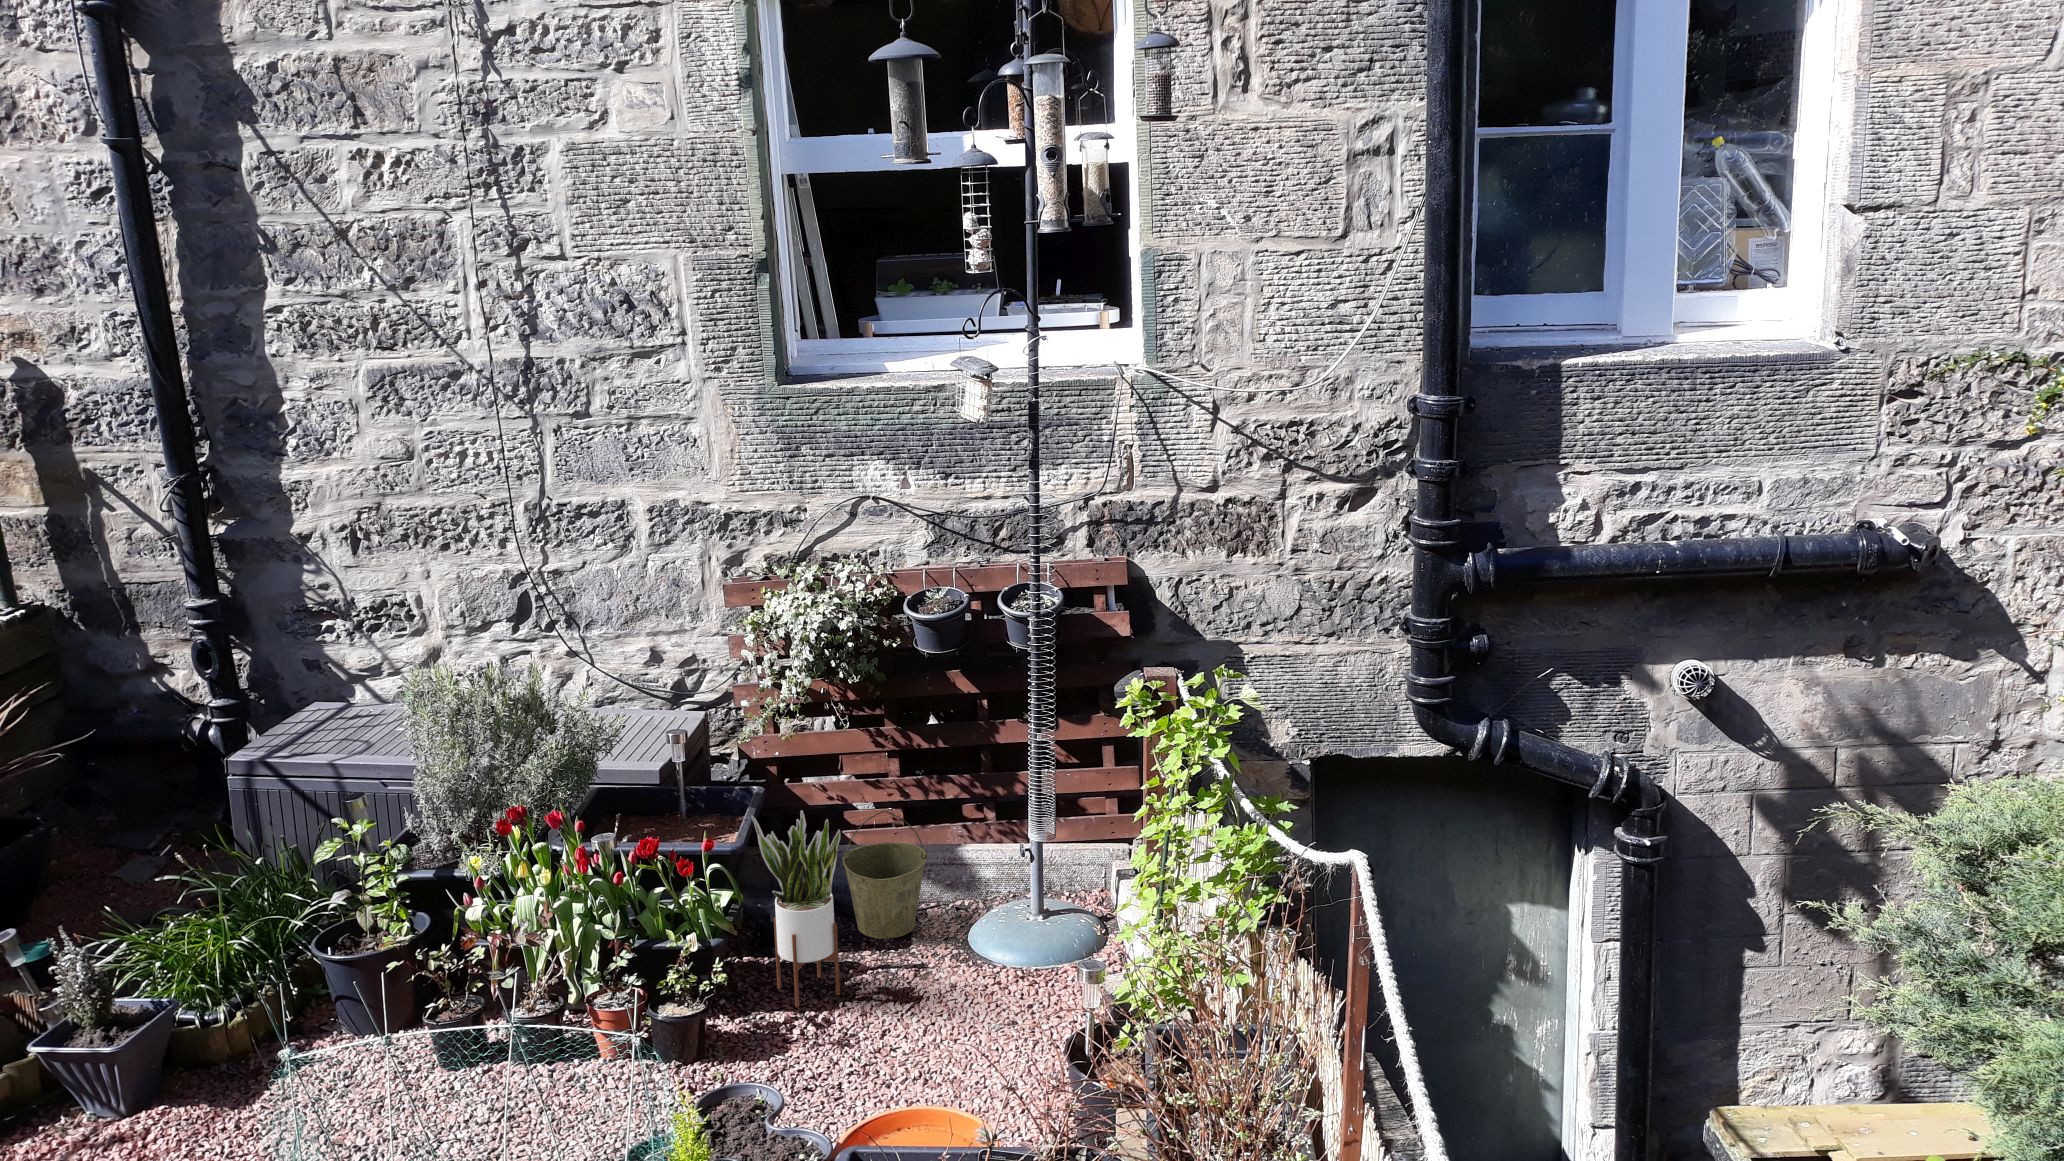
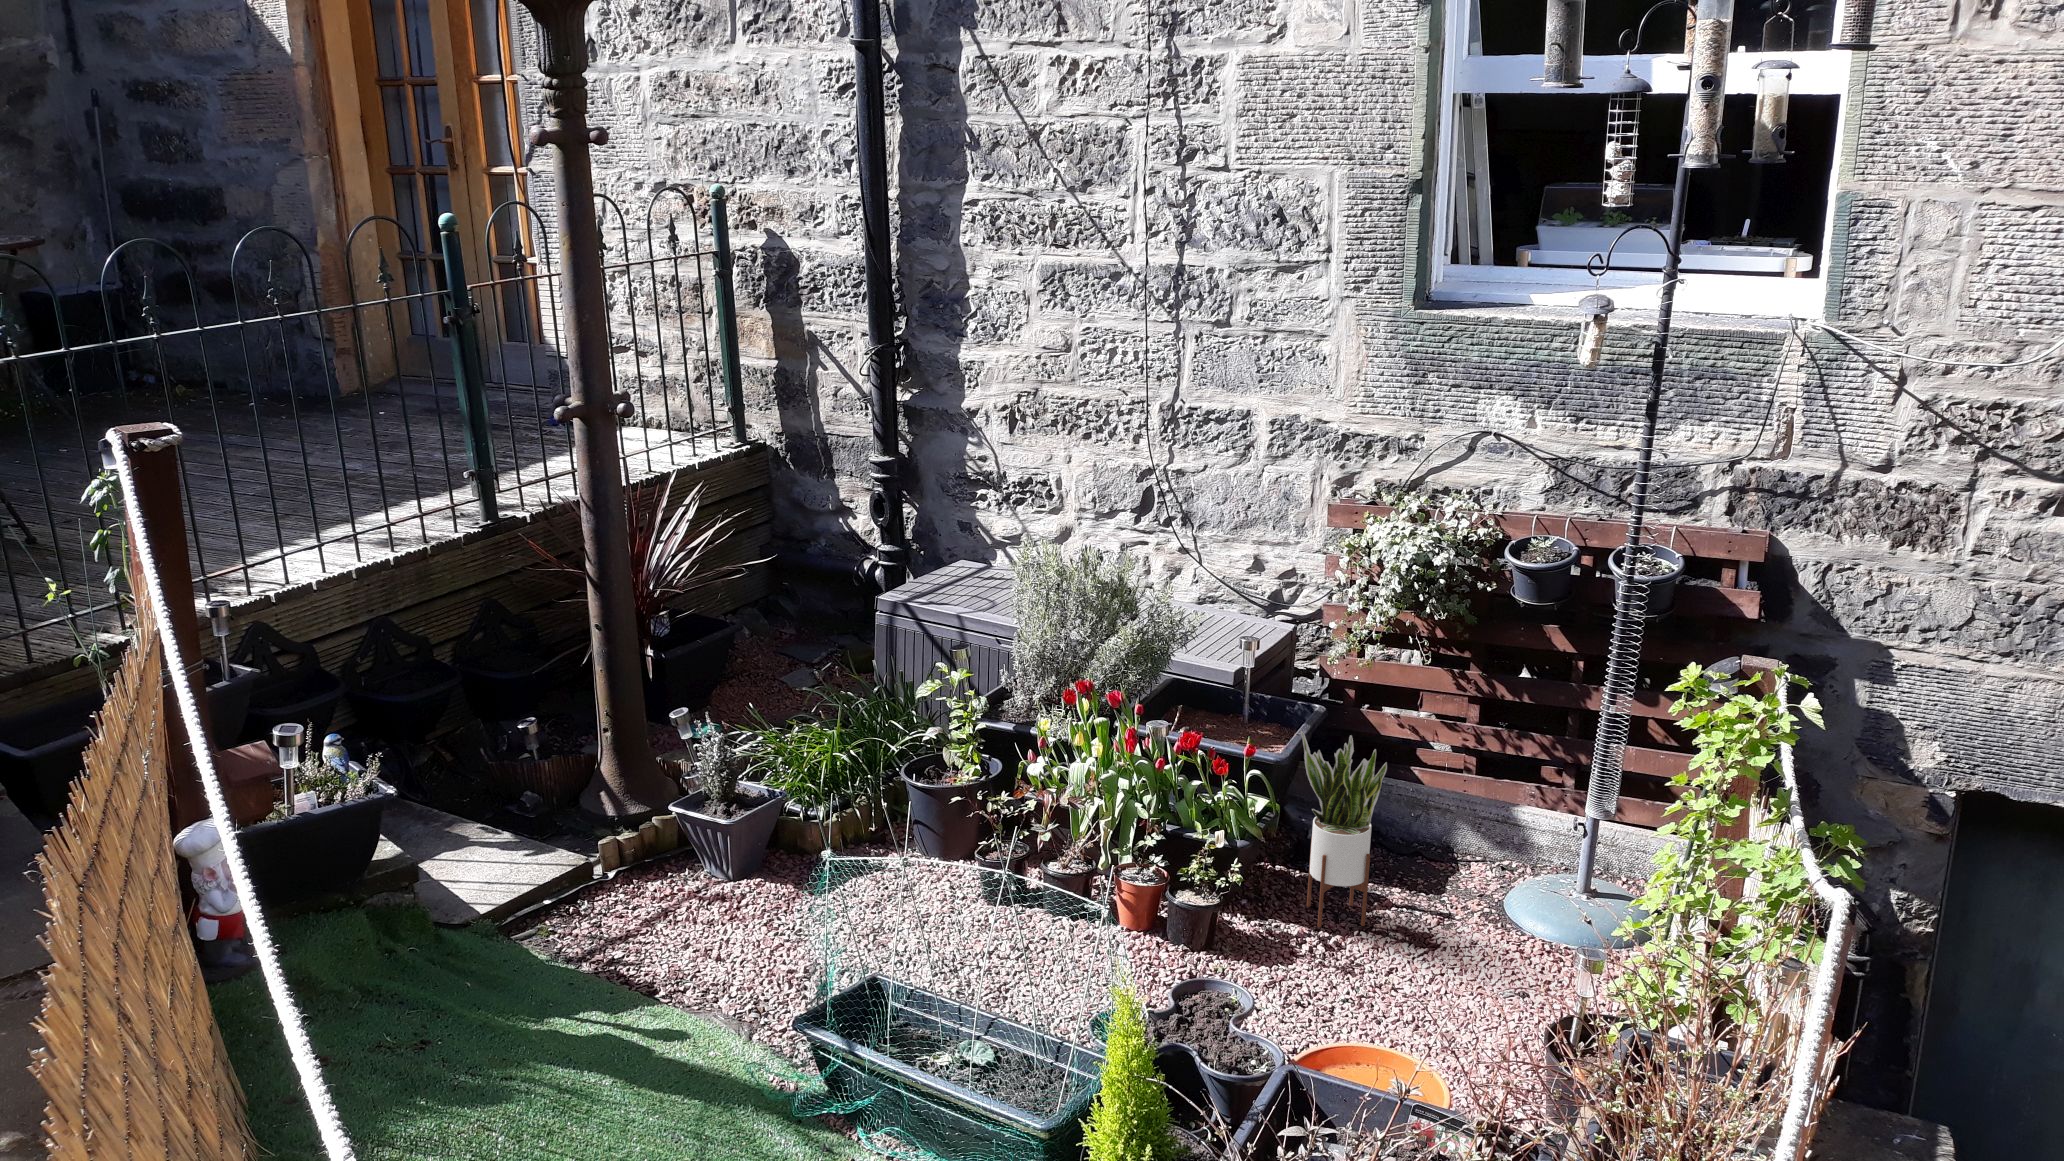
bucket: present [843,810,927,939] -> none [1401,757,1489,888]

